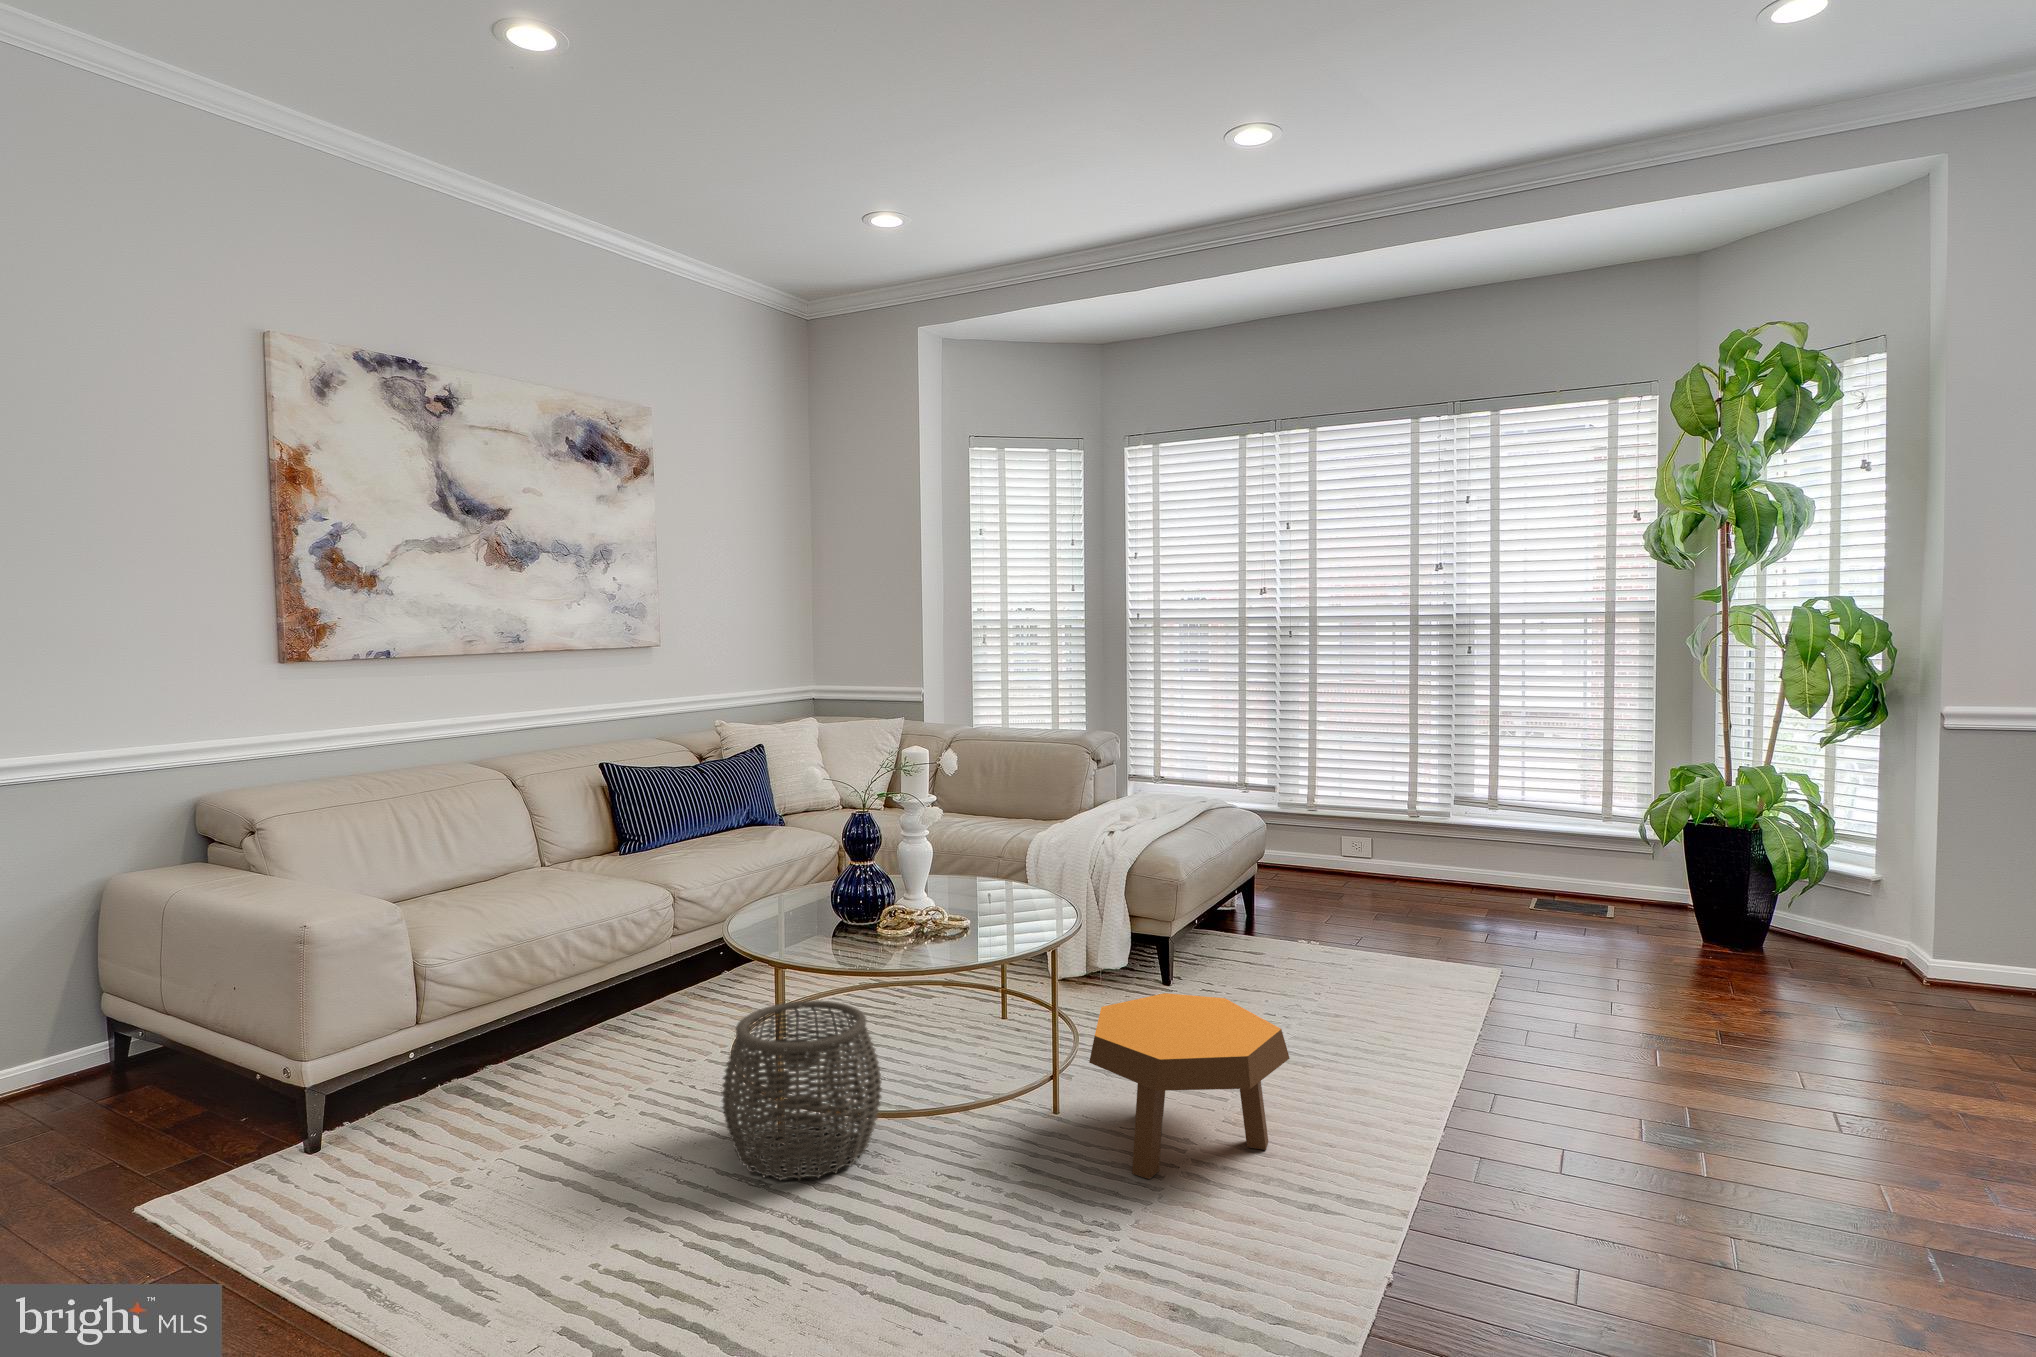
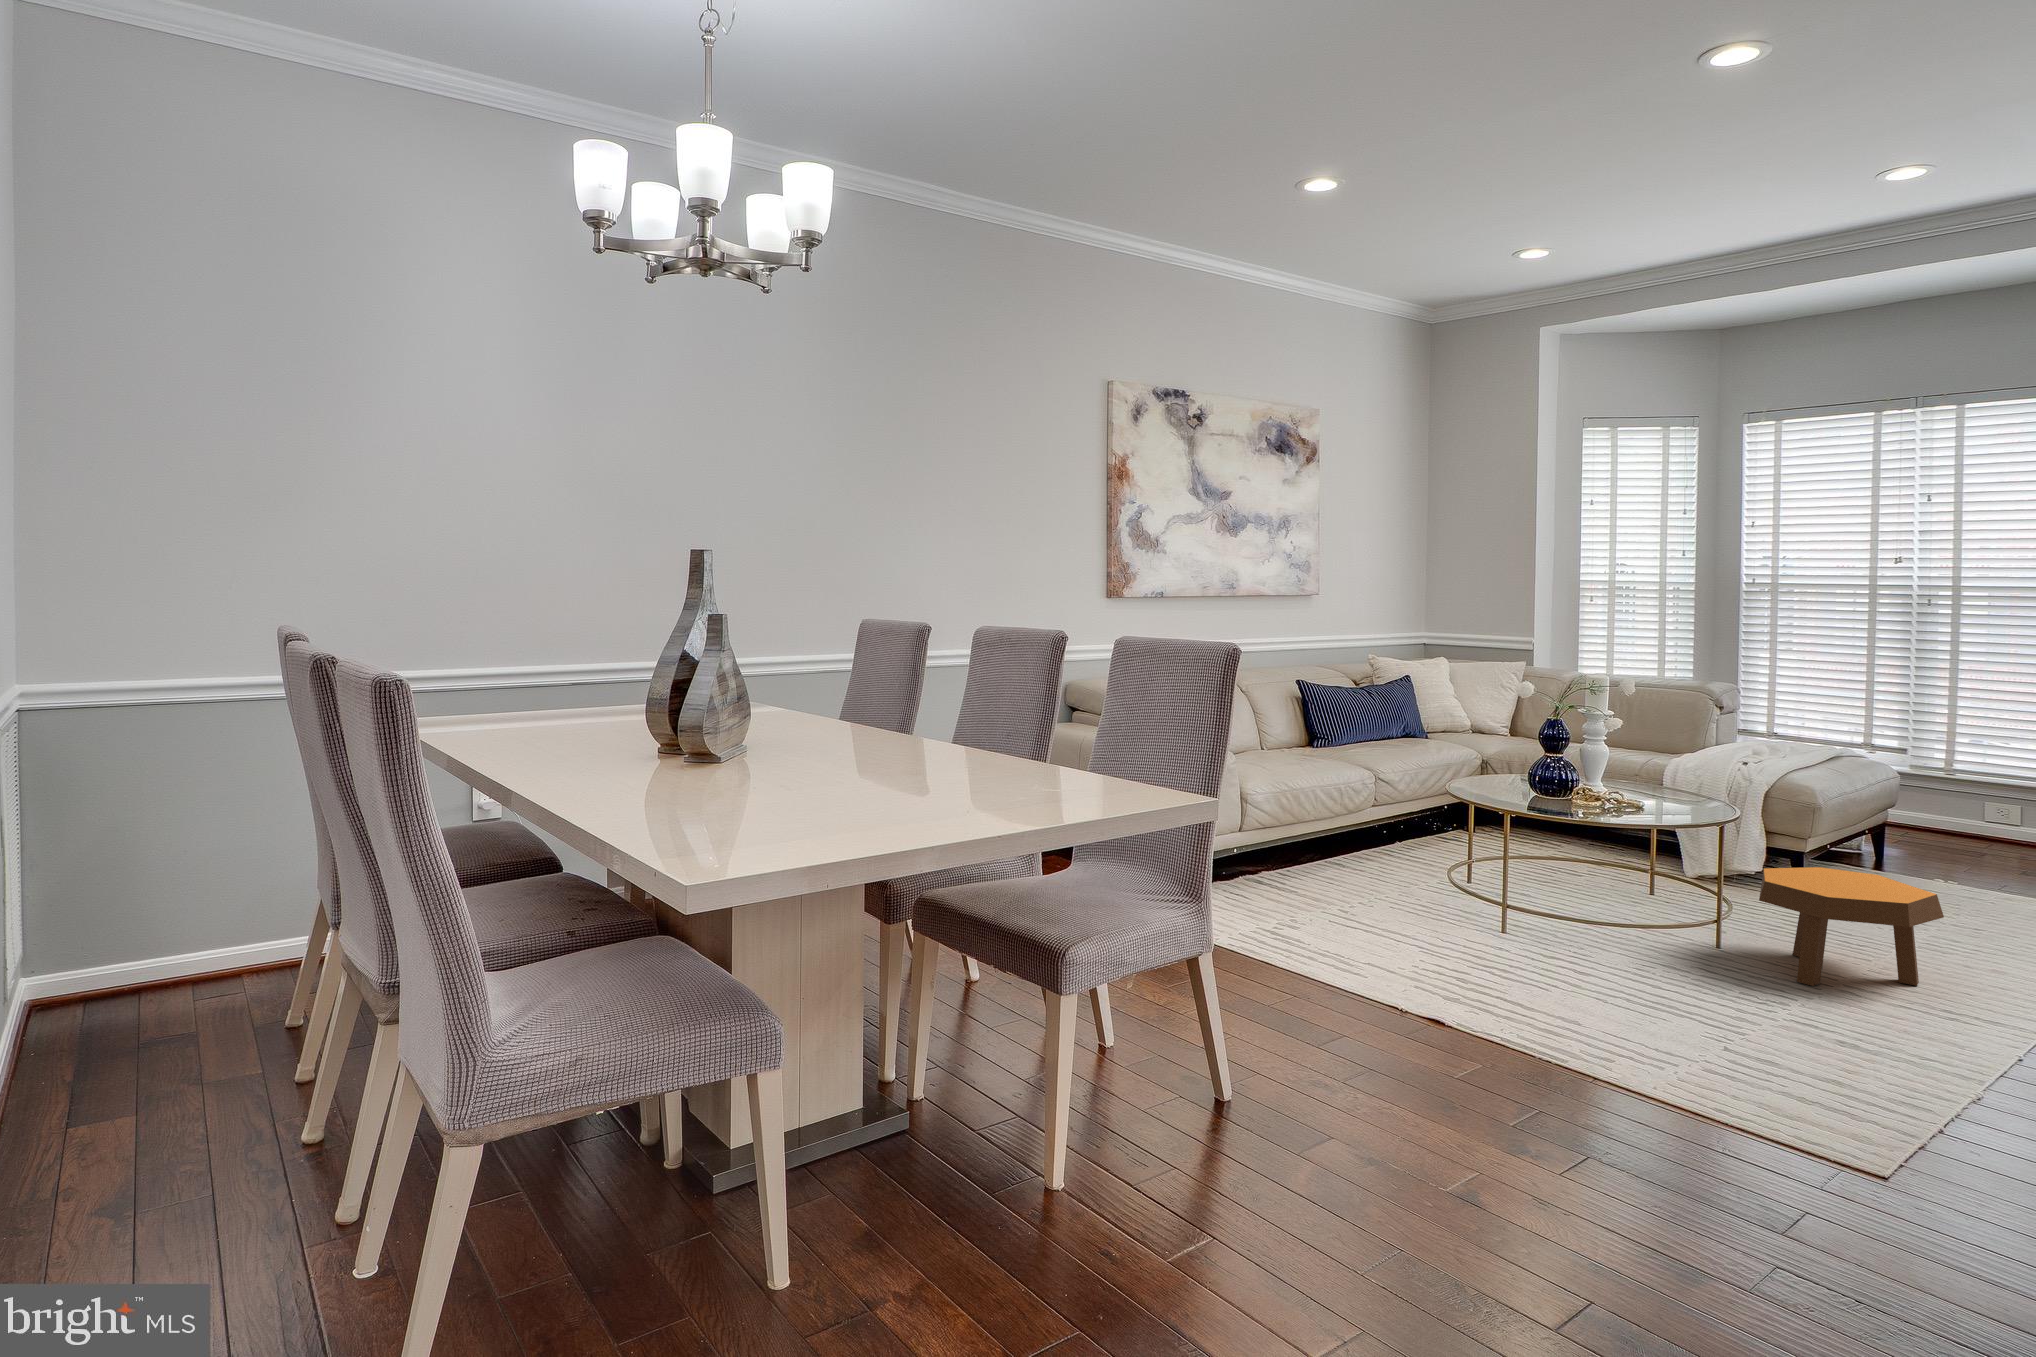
woven basket: present [722,1000,882,1180] -> none [1467,838,1585,951]

